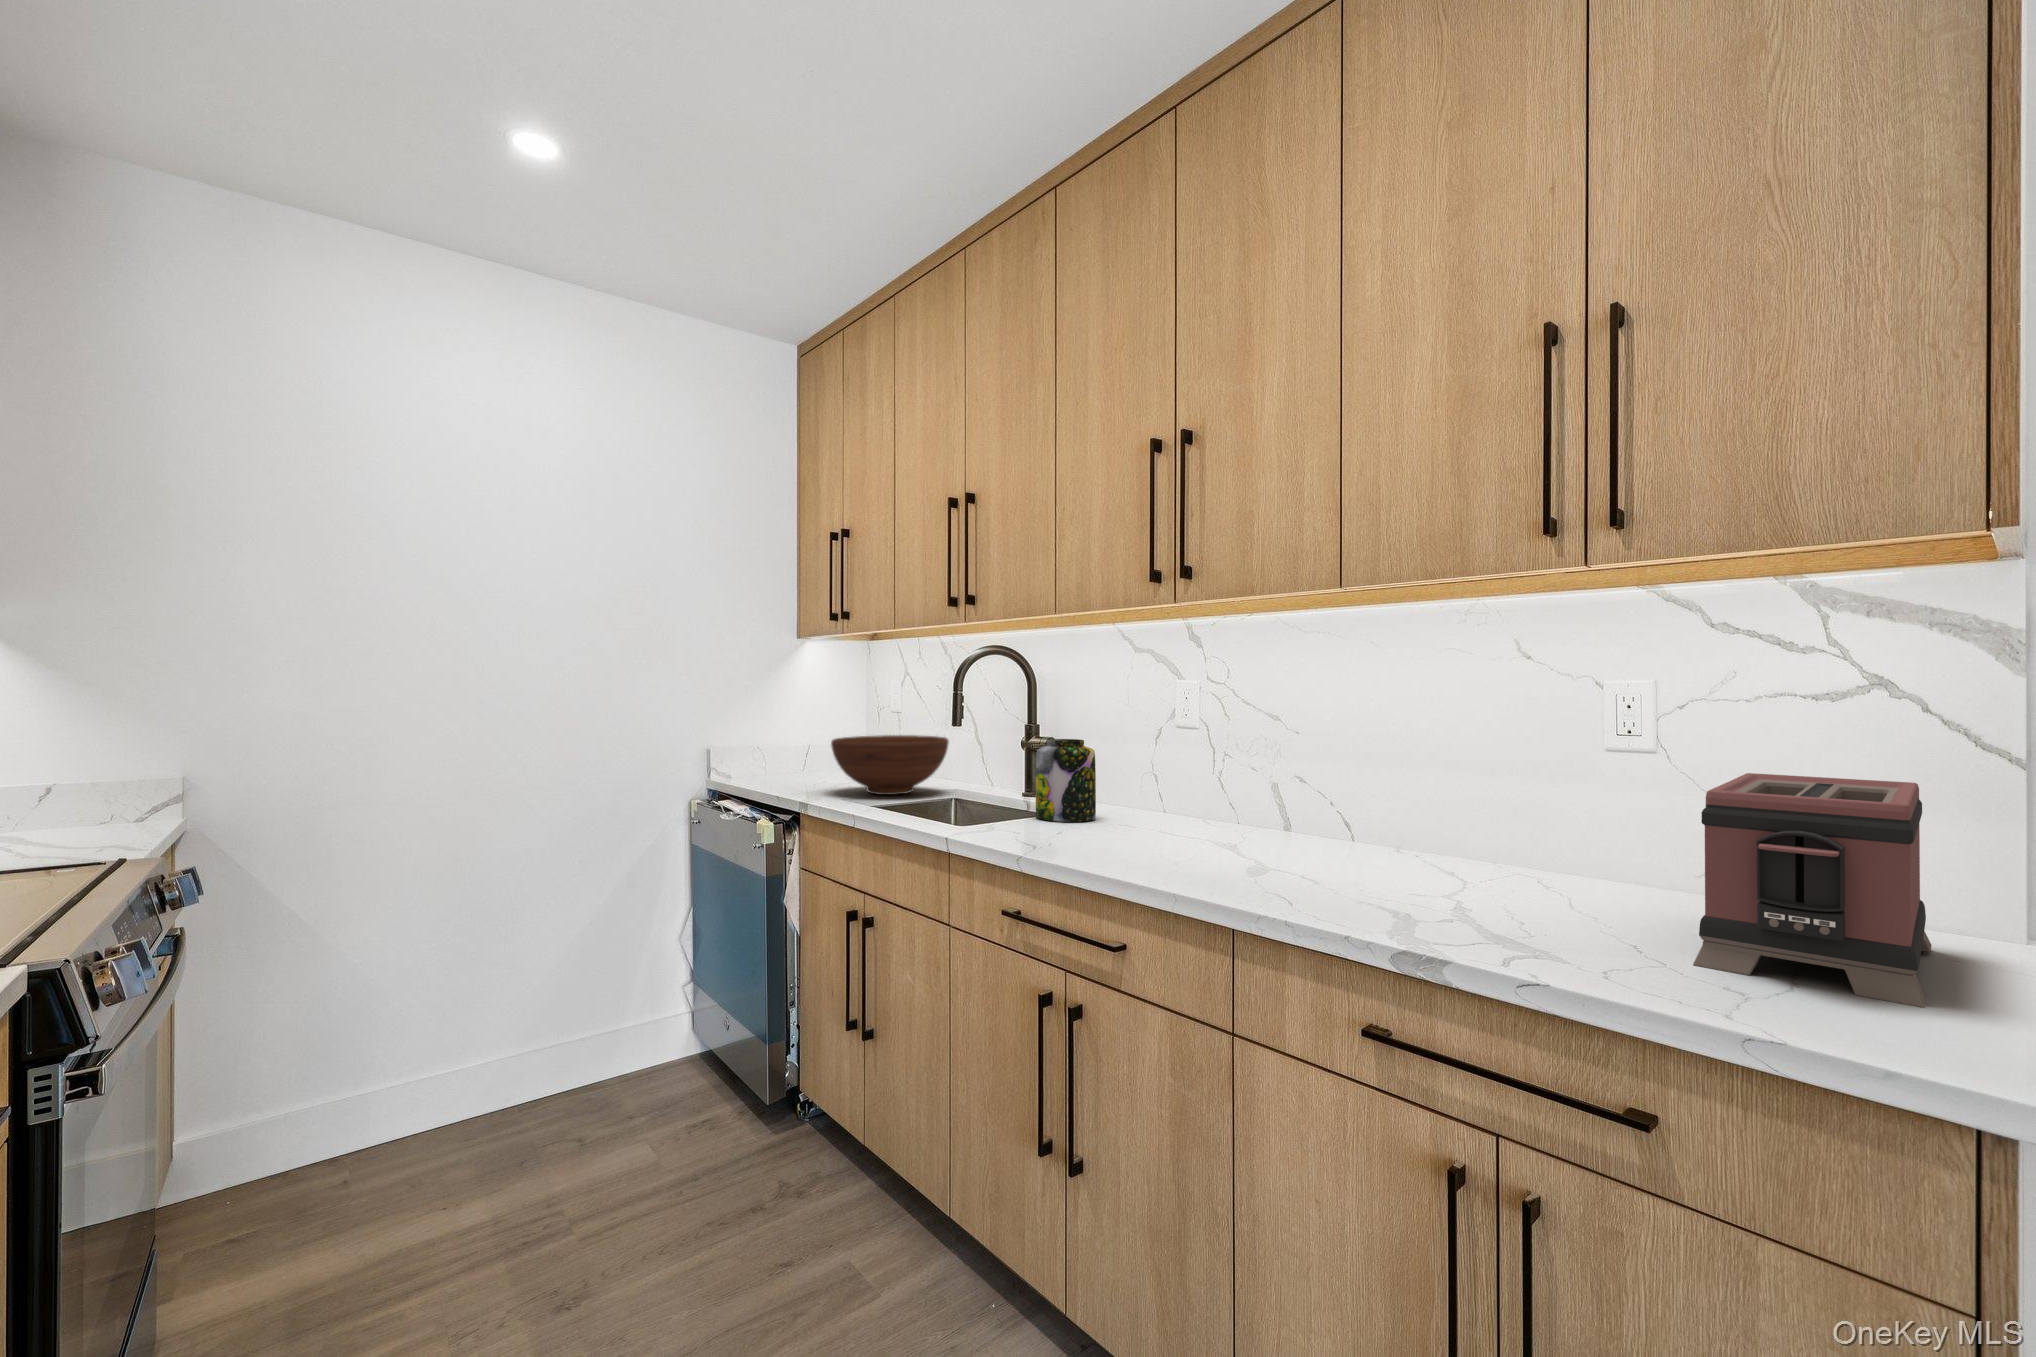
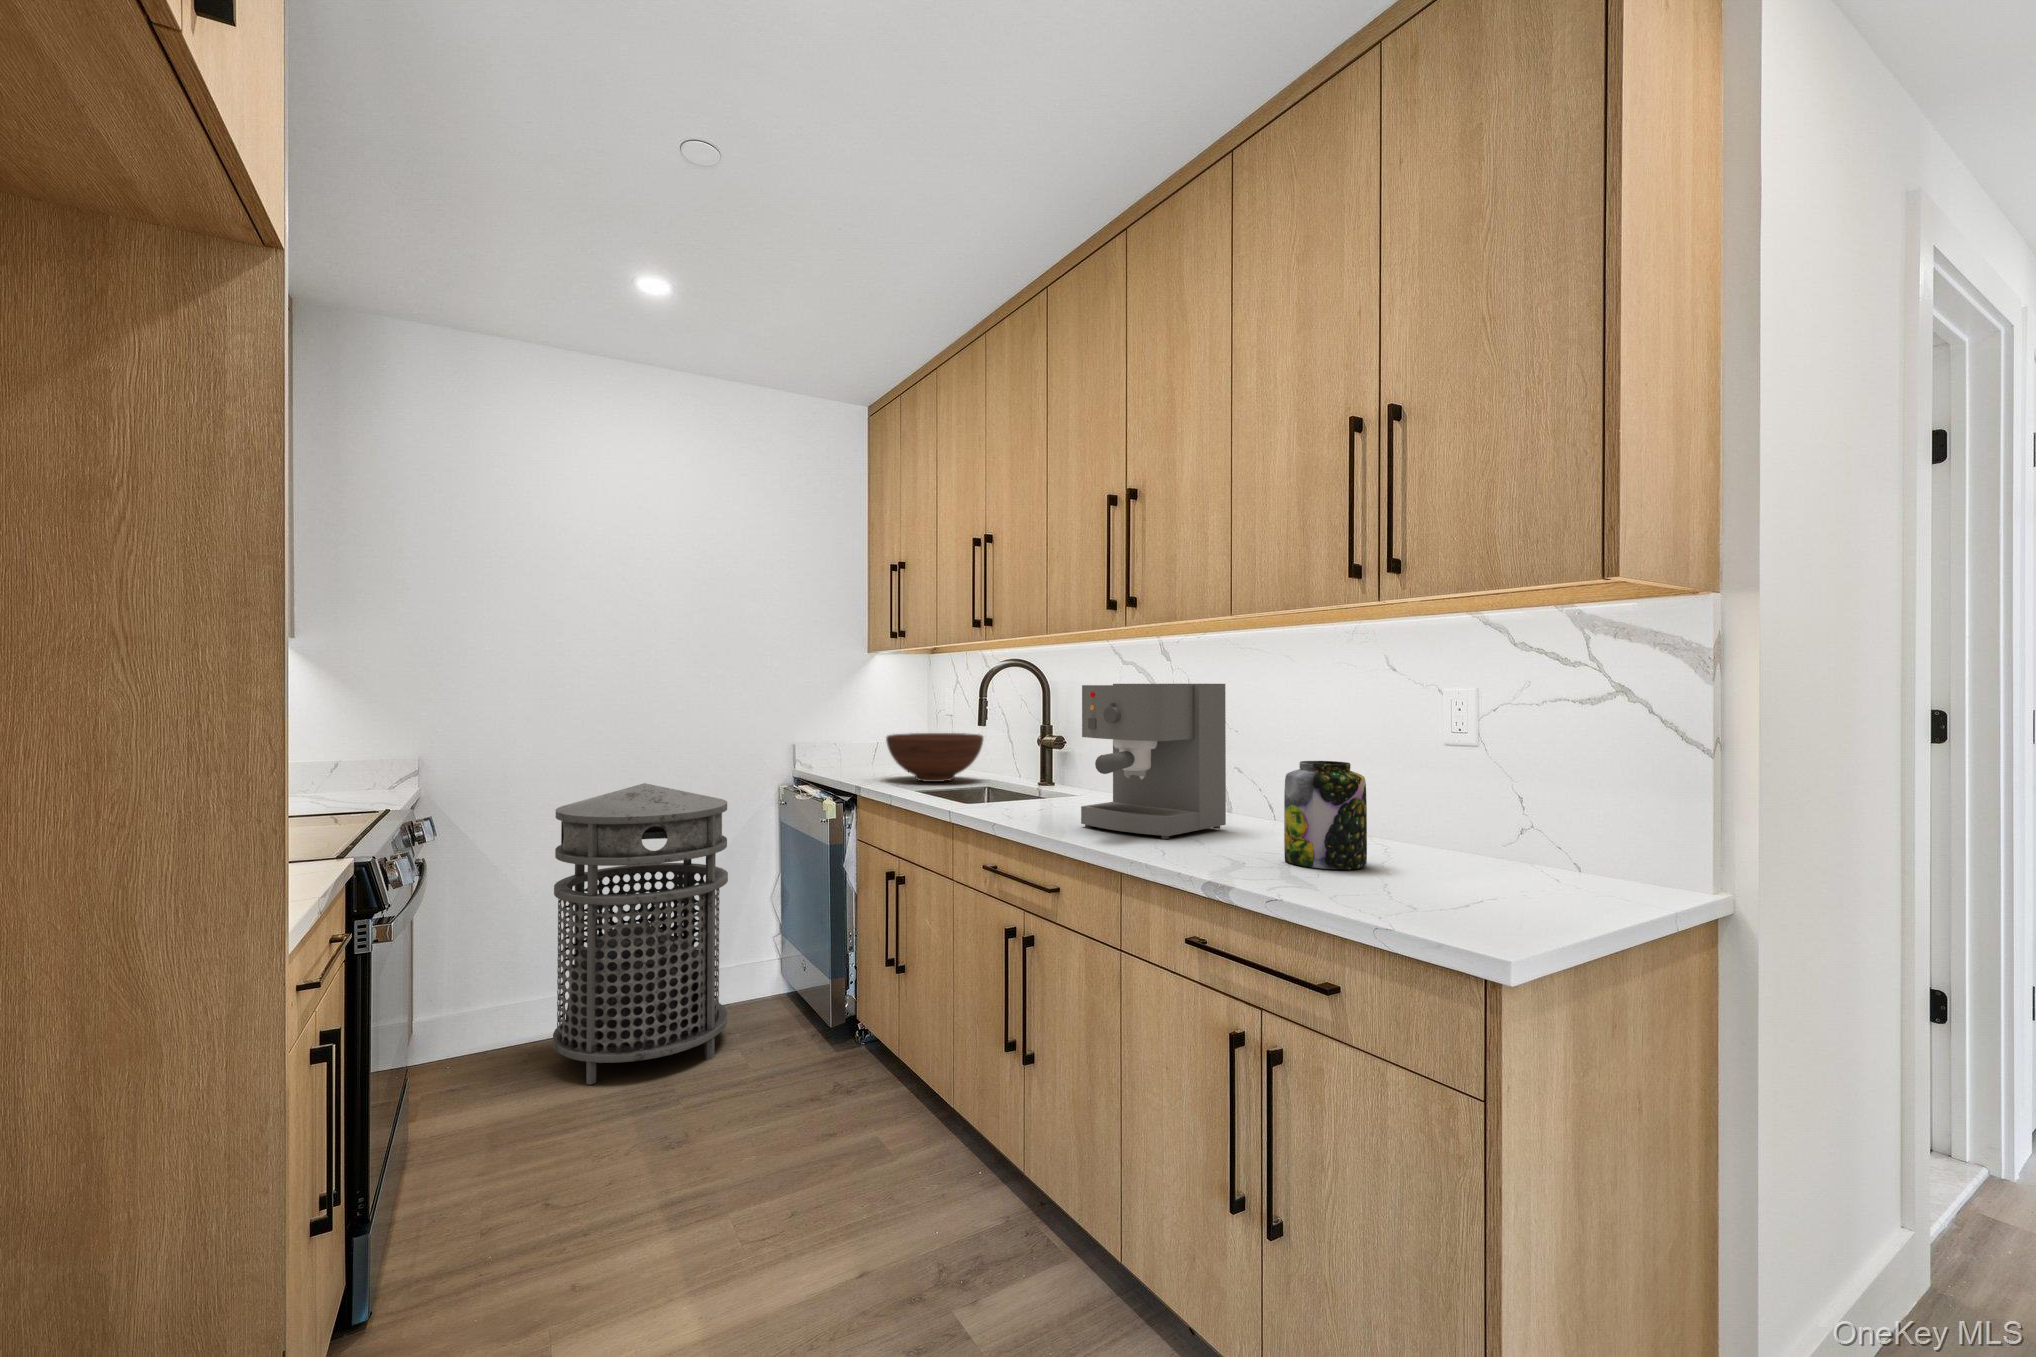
coffee maker: none [1132,676,1308,875] -> present [1081,684,1226,839]
jar: present [1036,739,1096,822] -> present [1284,761,1367,869]
toaster: present [1693,773,1932,1008] -> none [1415,760,1630,921]
trash can: none [398,806,634,1206] -> present [553,783,728,1084]

